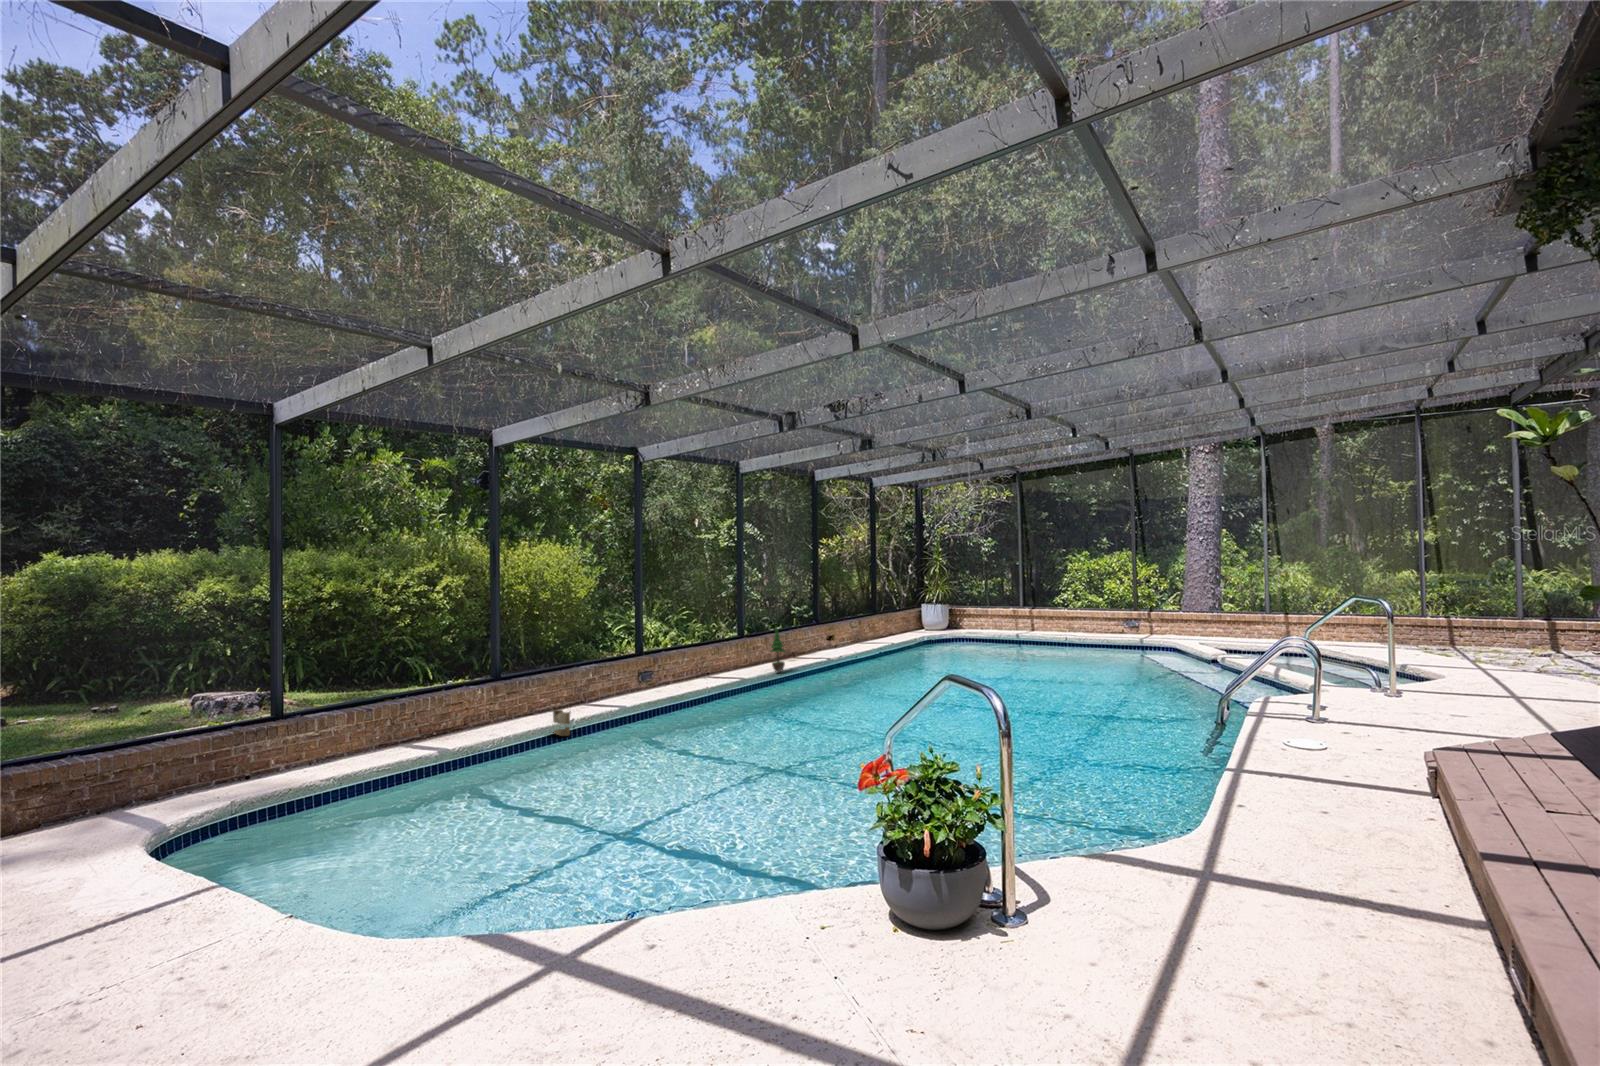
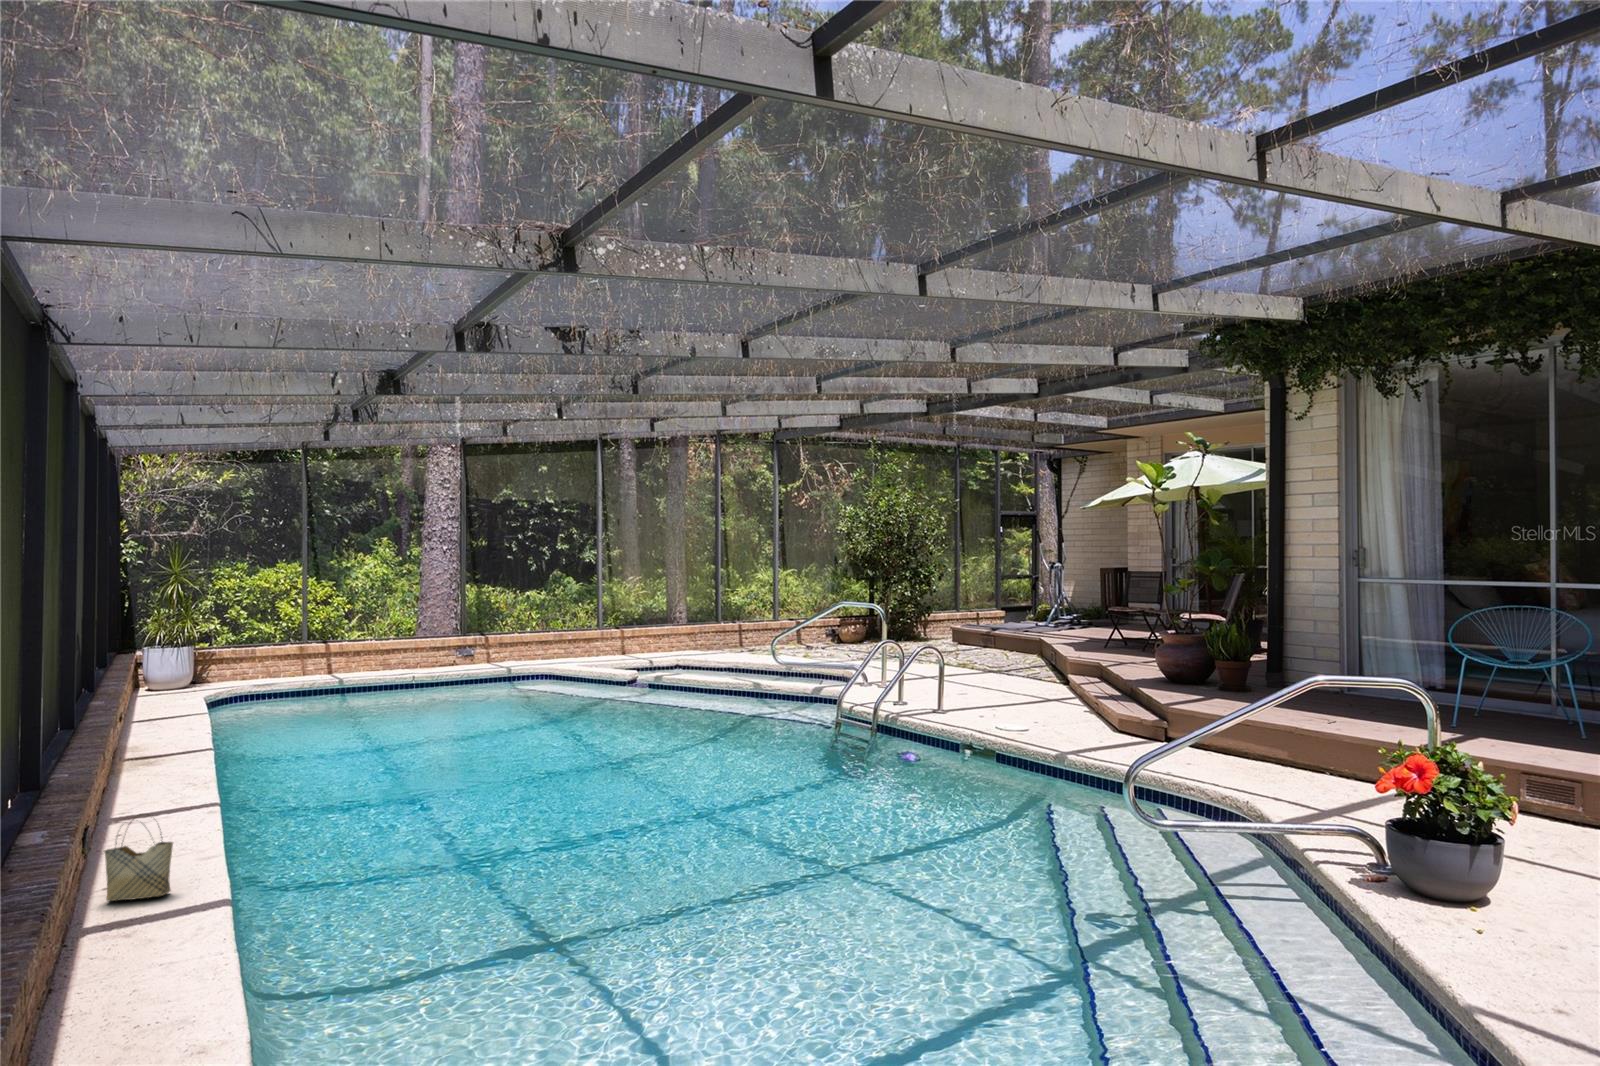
potted tree: present [771,629,785,673] -> none [138,677,173,760]

